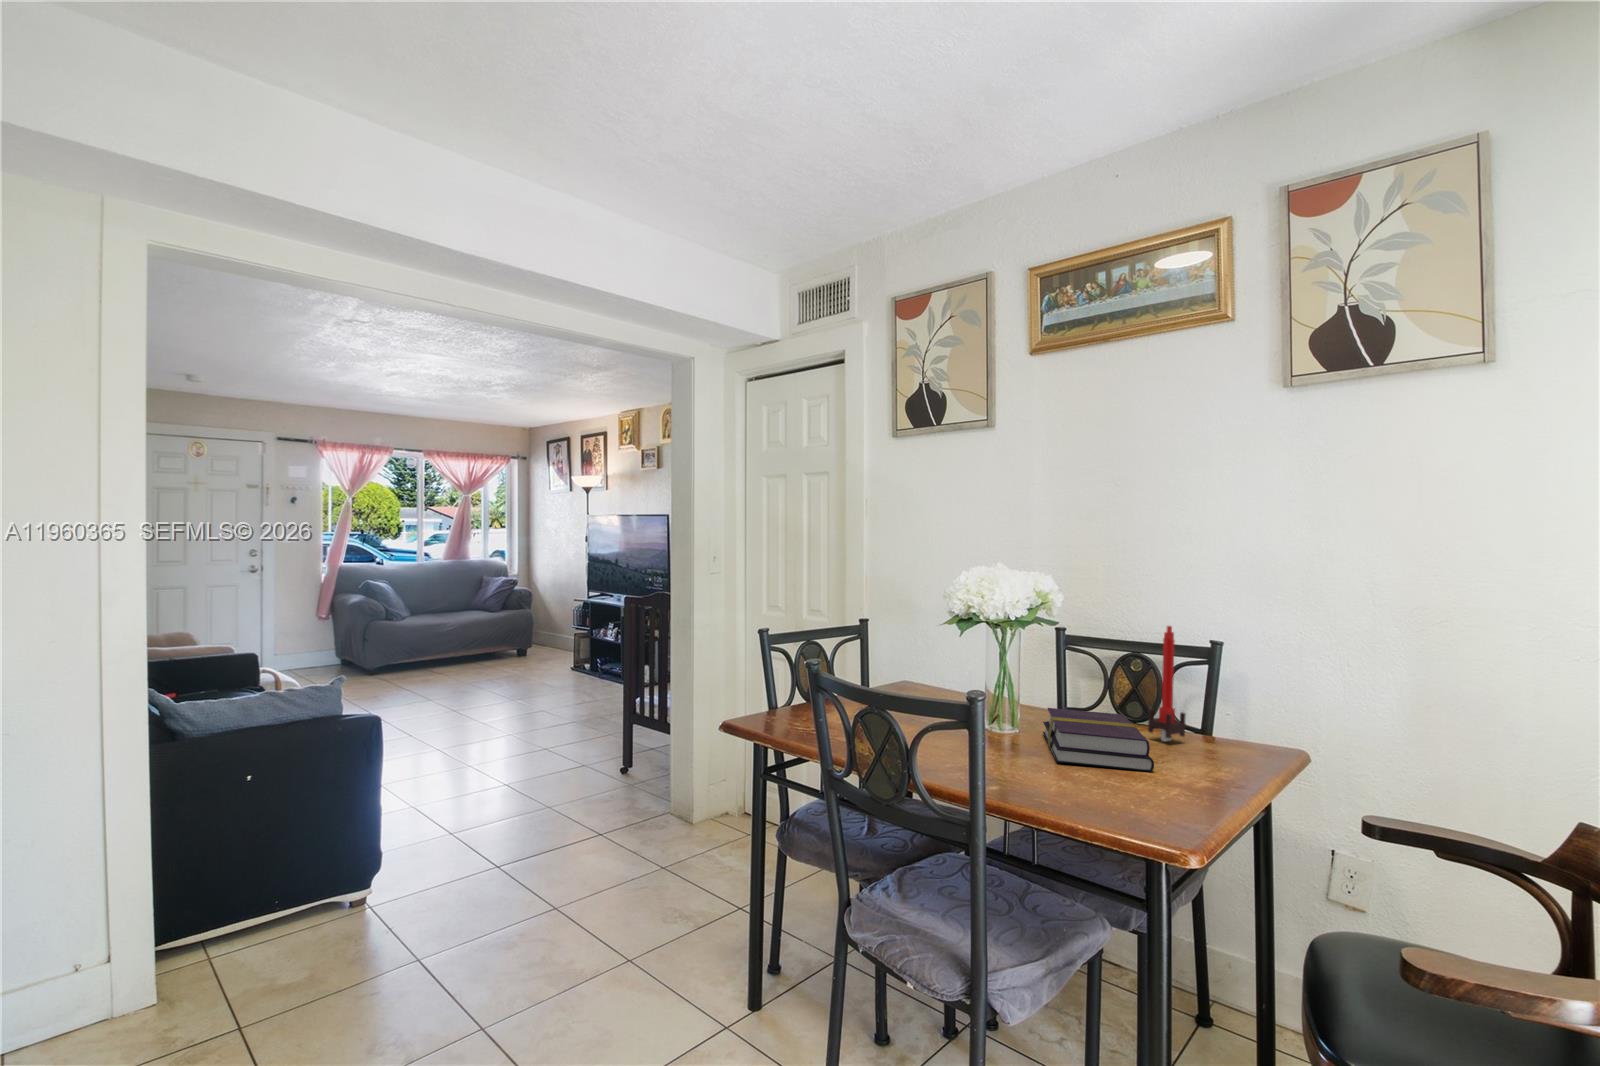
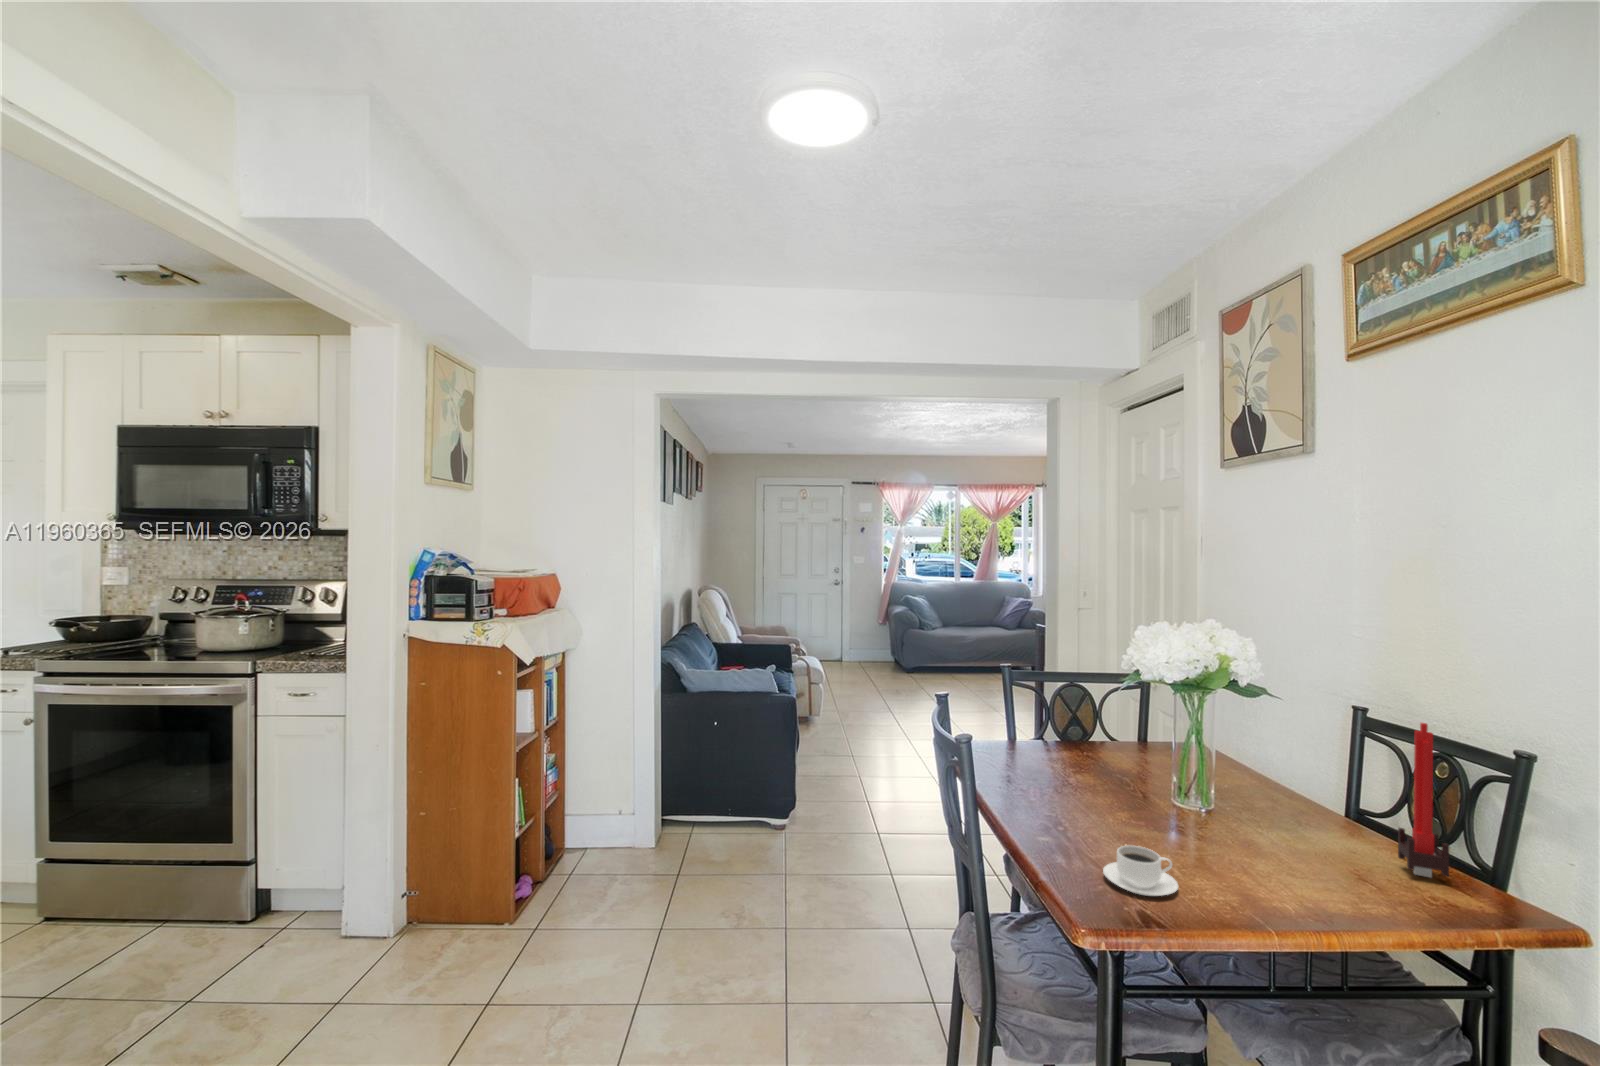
book: present [1043,708,1154,772] -> none [1183,793,1353,882]
coffee cup: none [1085,773,1160,819] -> present [1103,845,1178,896]

